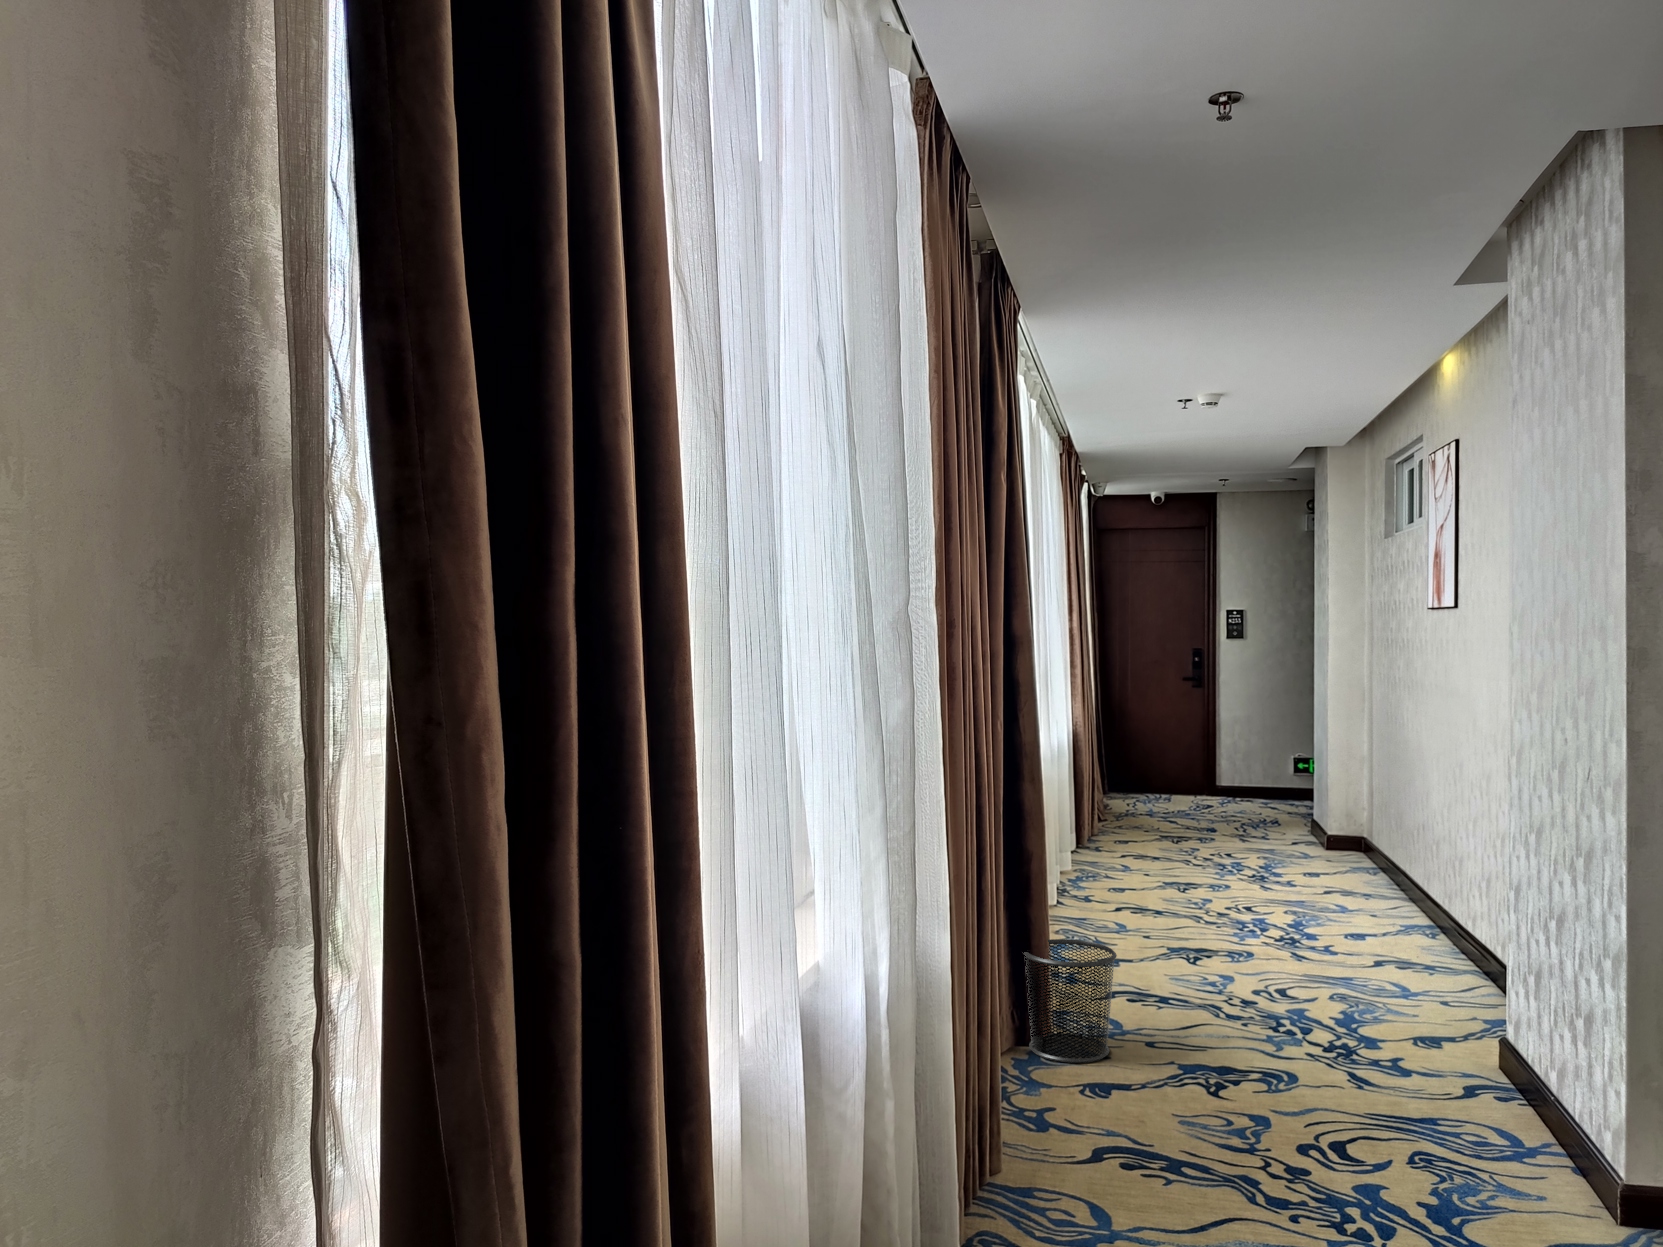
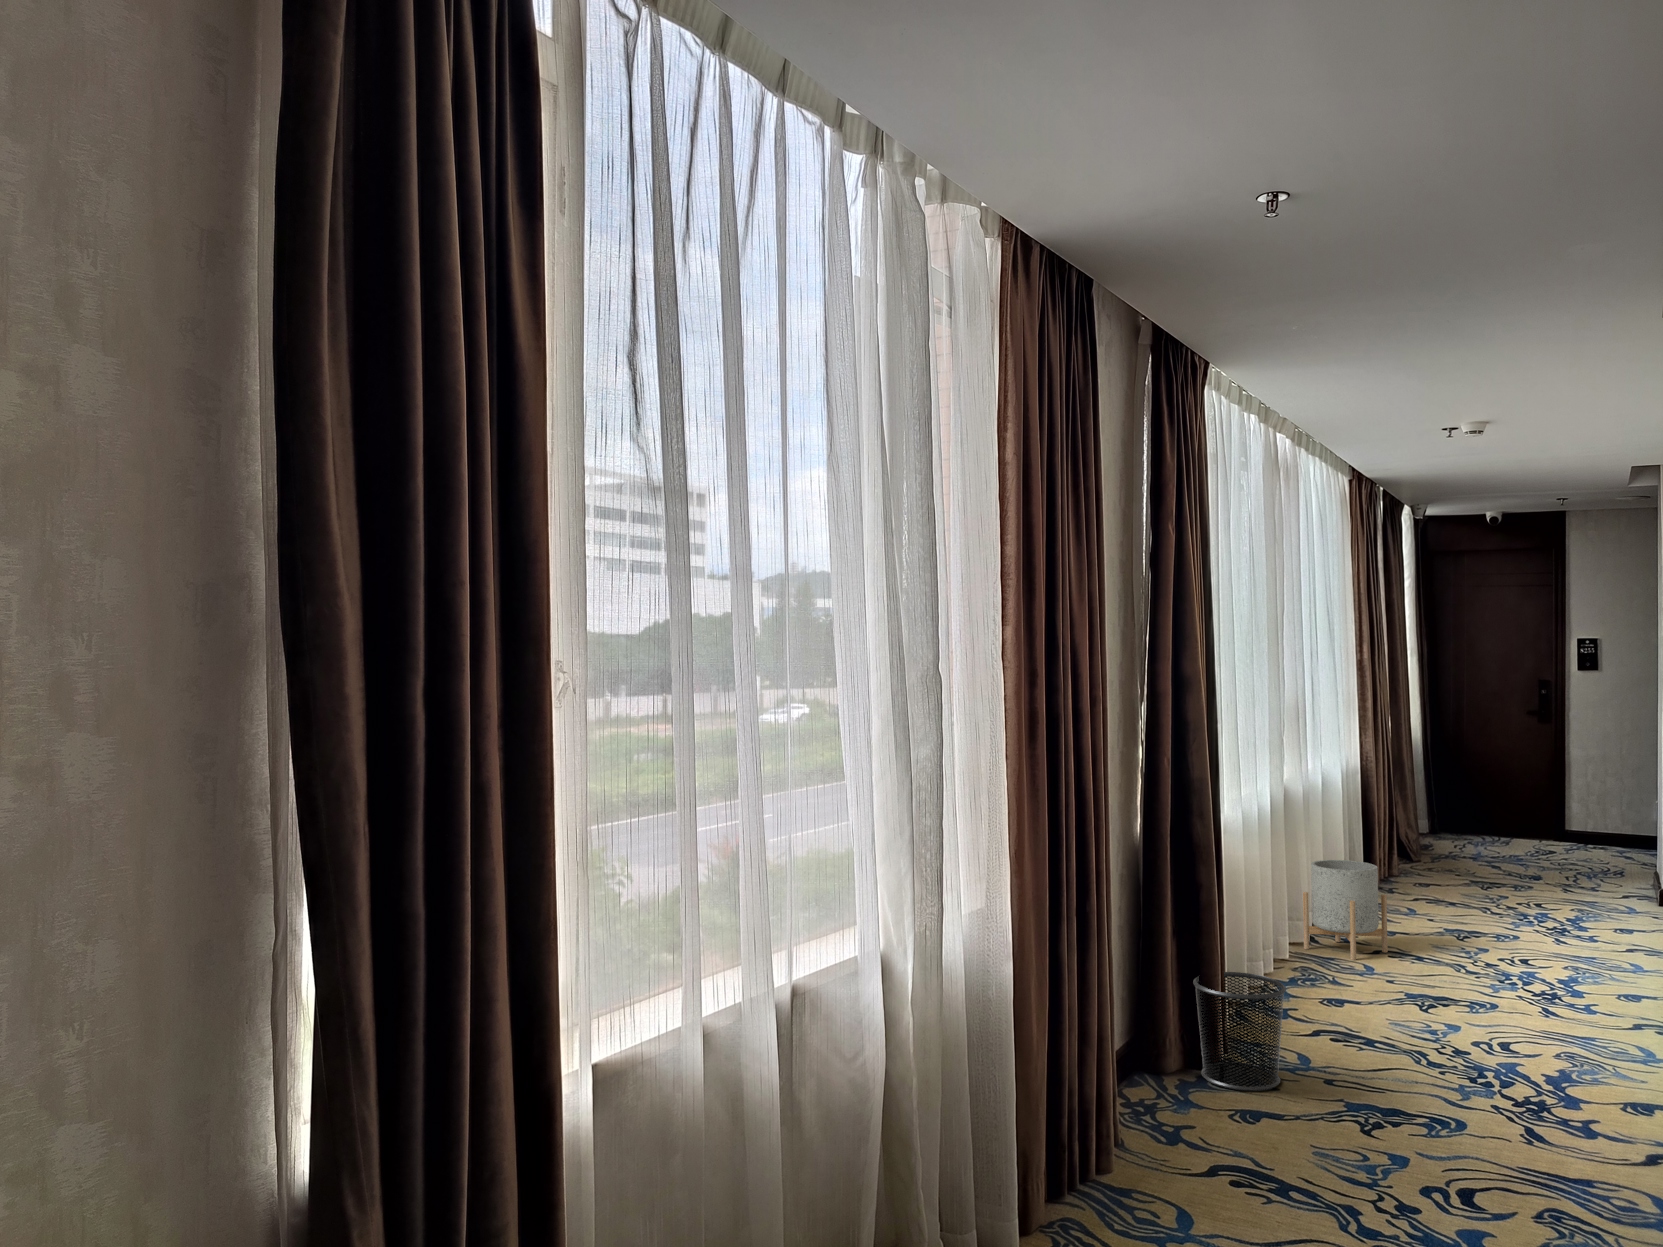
planter: none [1054,820,1130,918] -> present [1303,860,1388,960]

